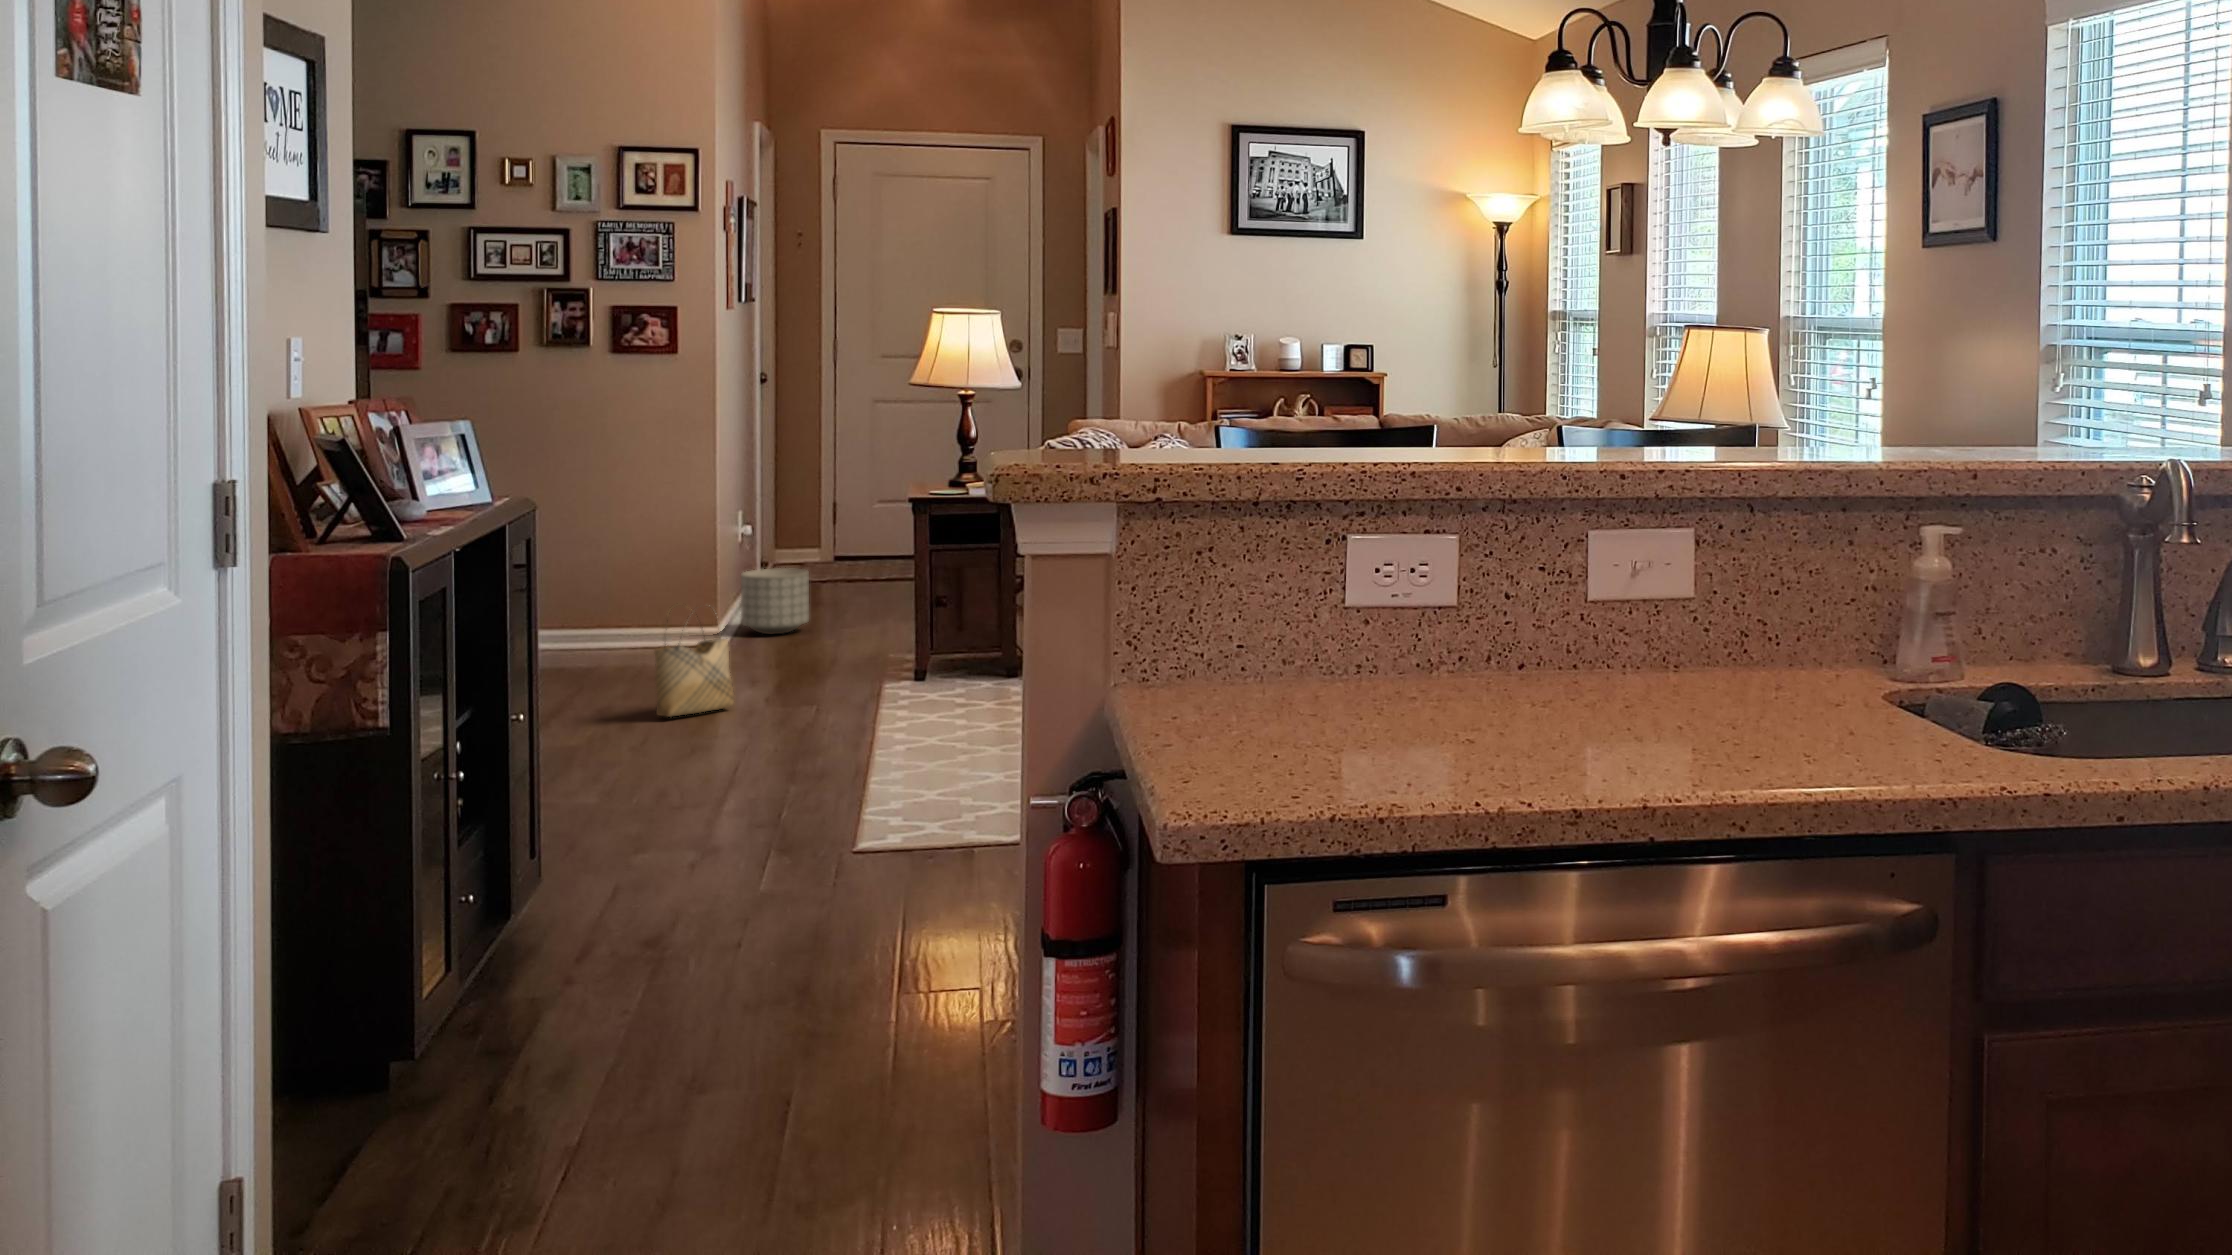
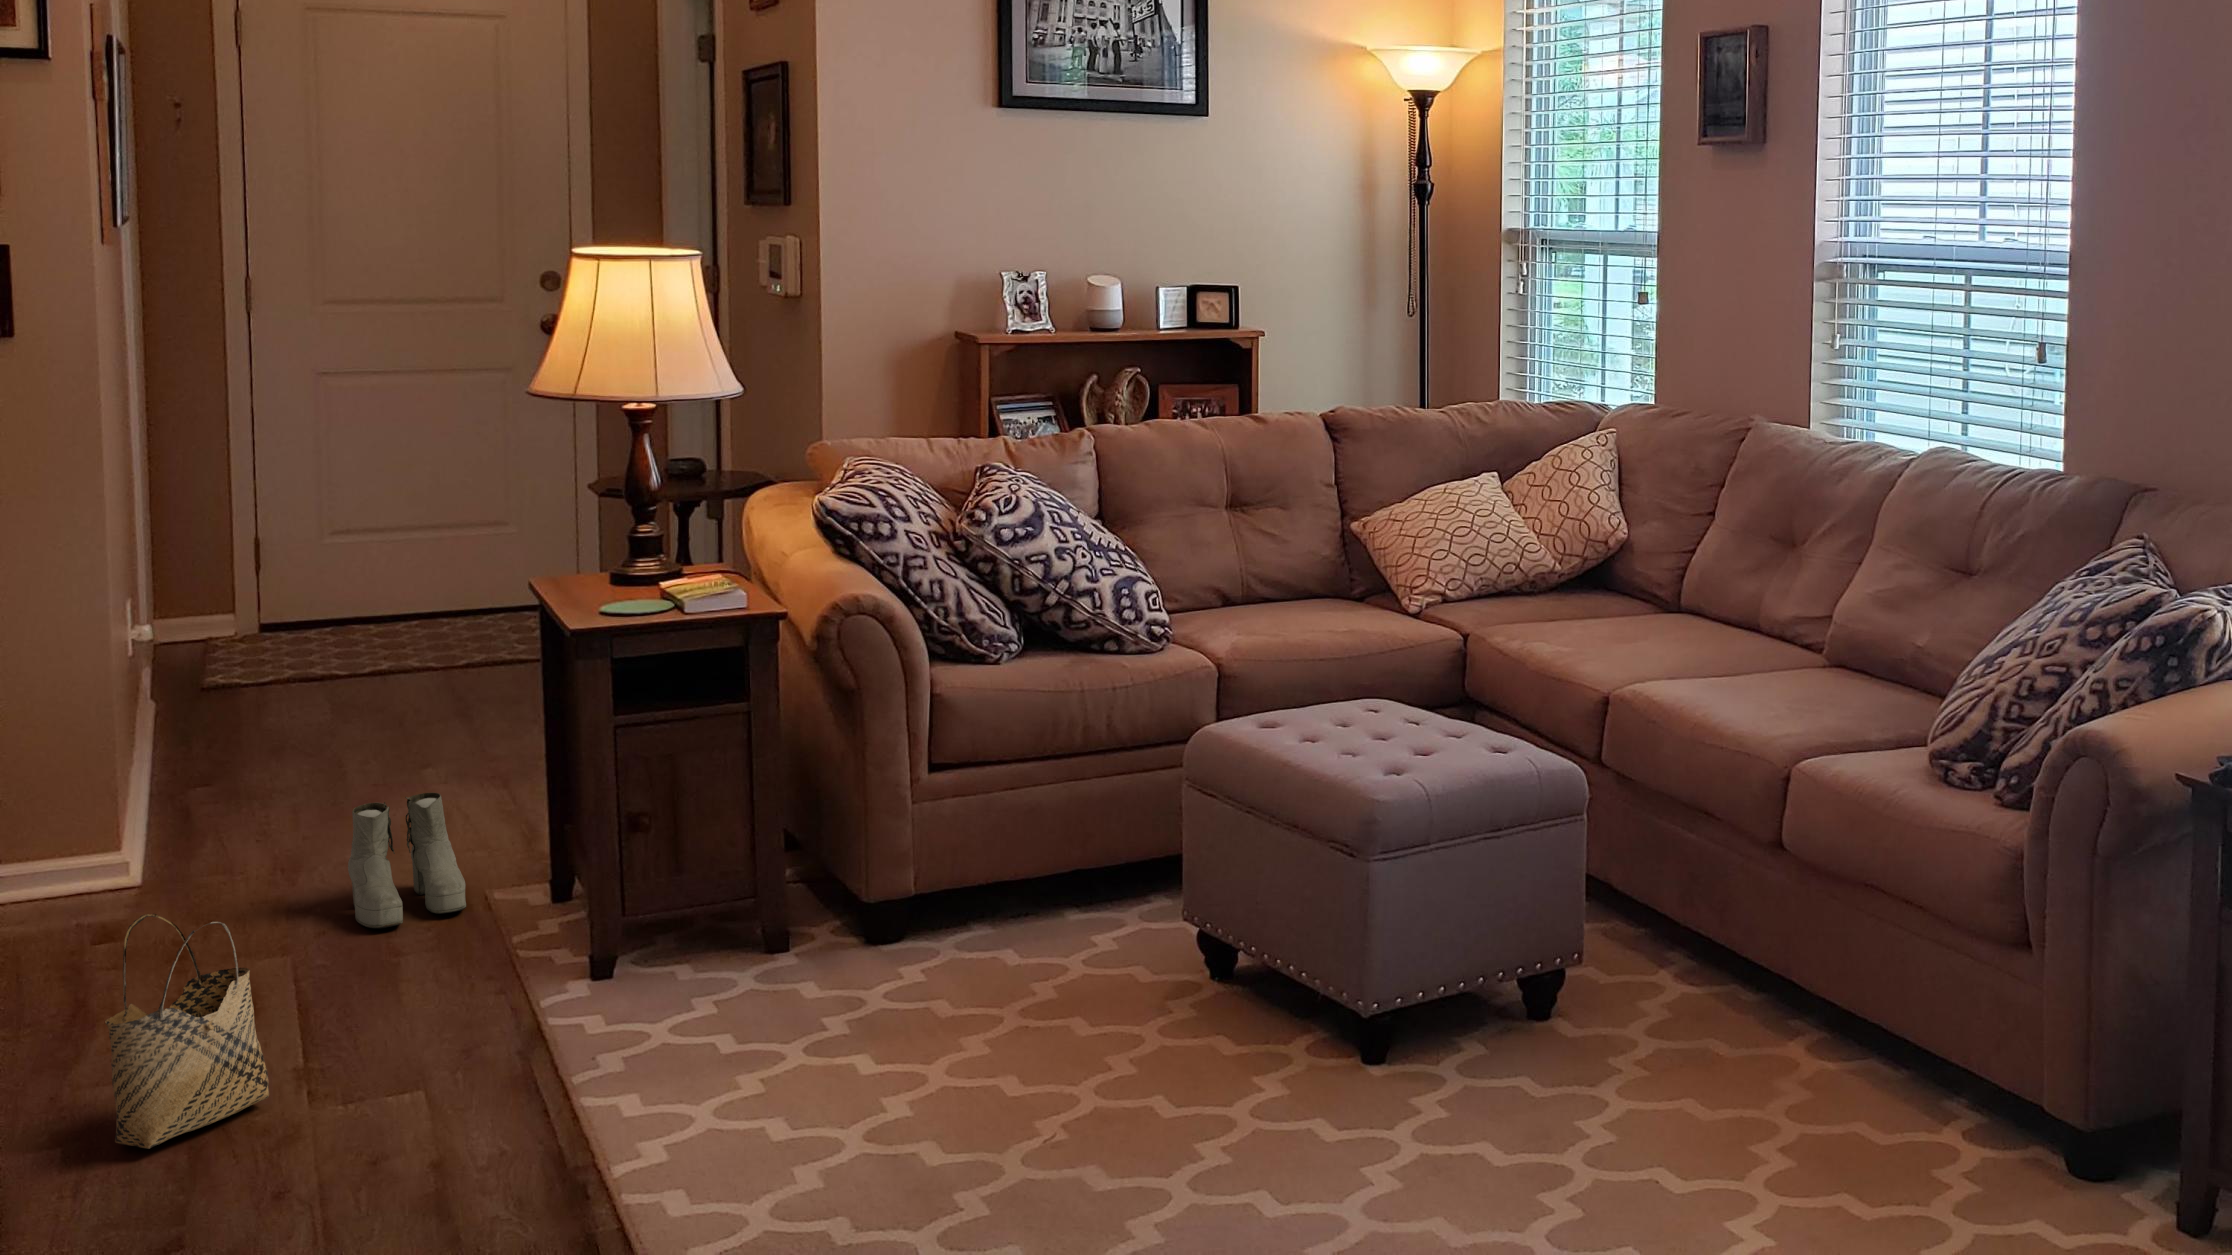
planter: present [741,568,809,634] -> none [174,725,307,852]
boots: none [813,595,872,660] -> present [348,793,466,928]

